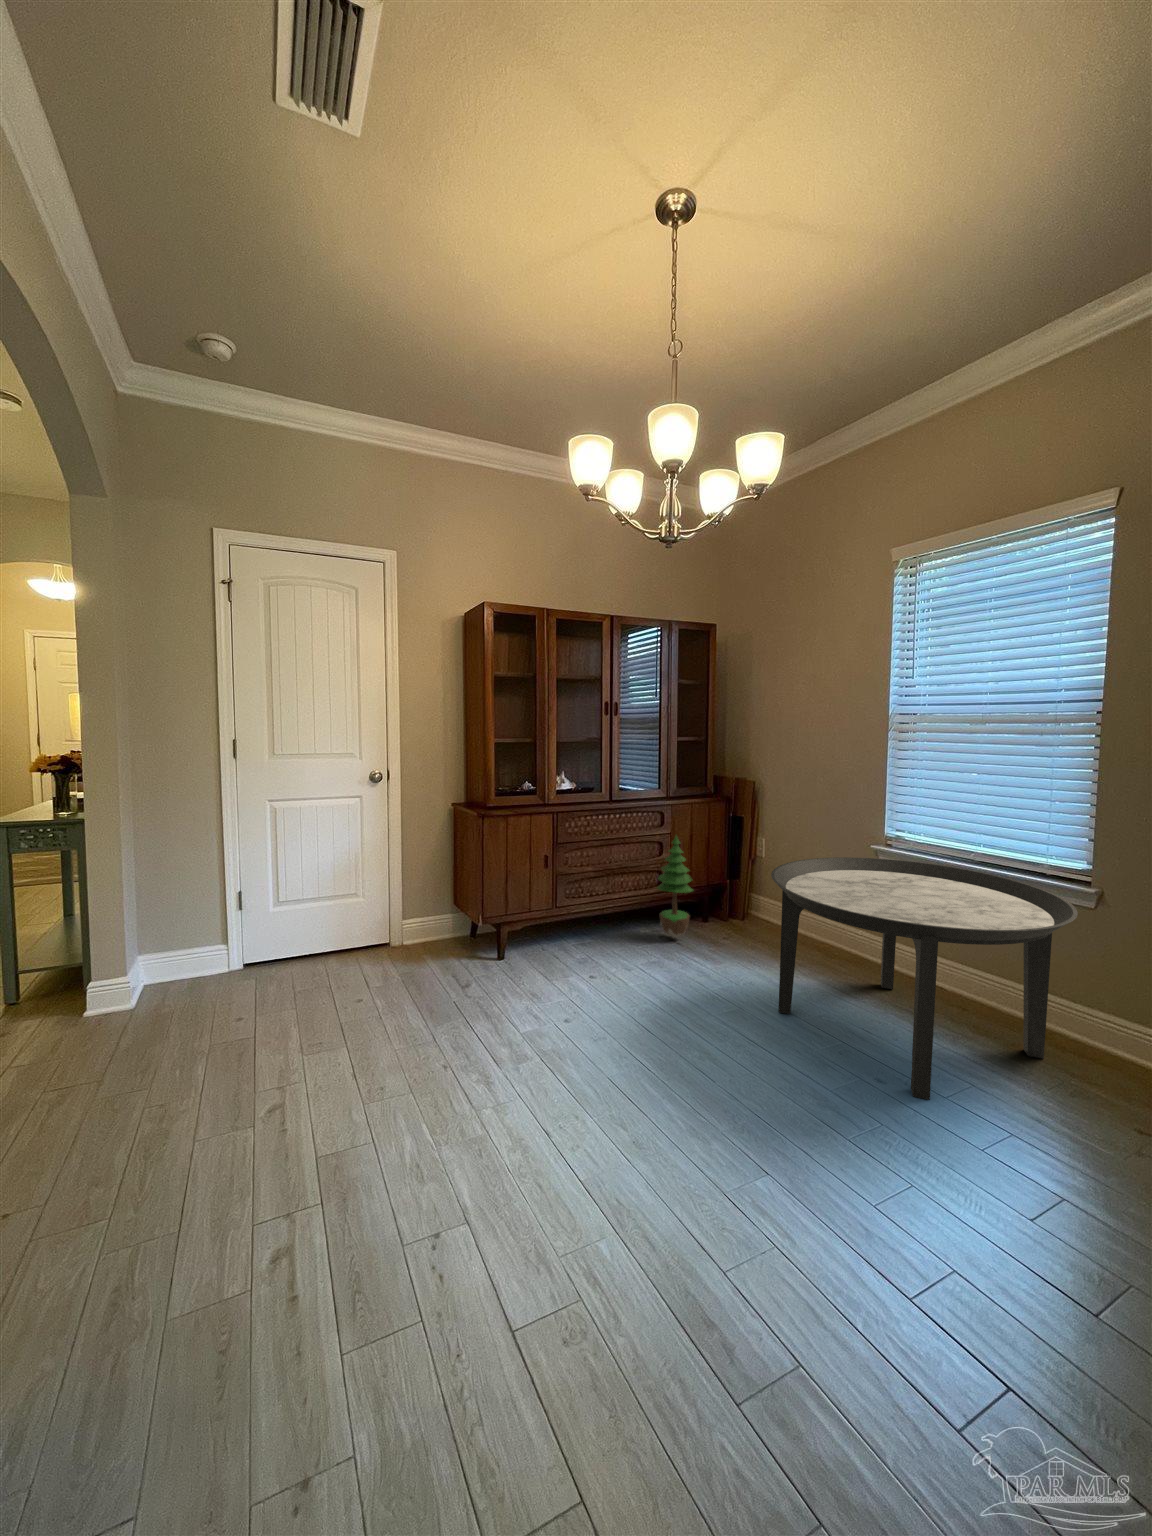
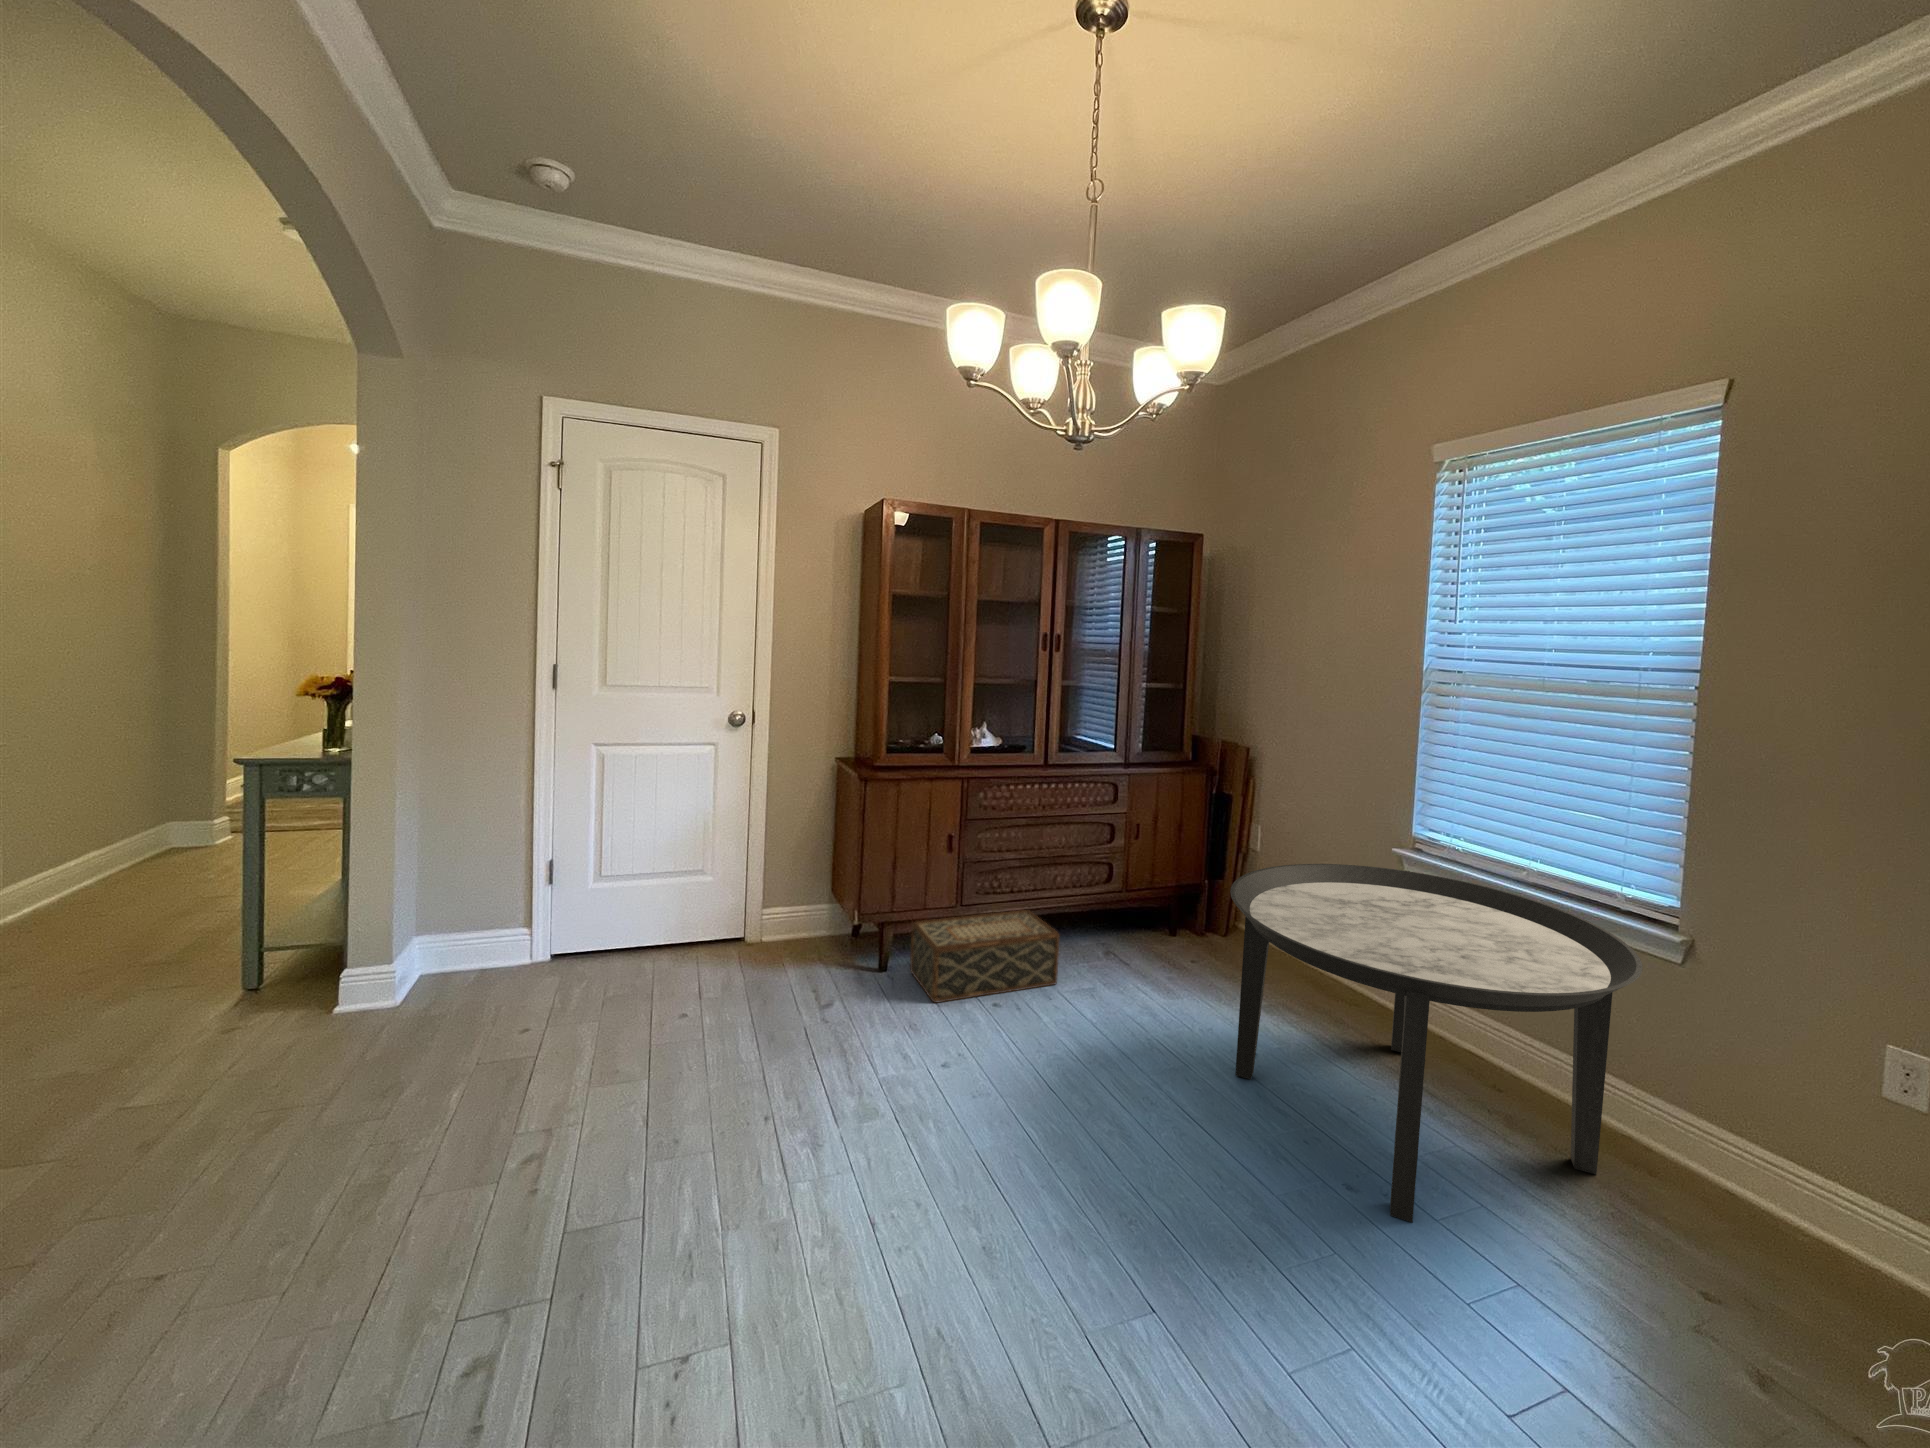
potted tree: present [657,836,693,939] -> none [1099,816,1152,959]
woven basket: none [522,908,633,978] -> present [910,910,1060,1003]

